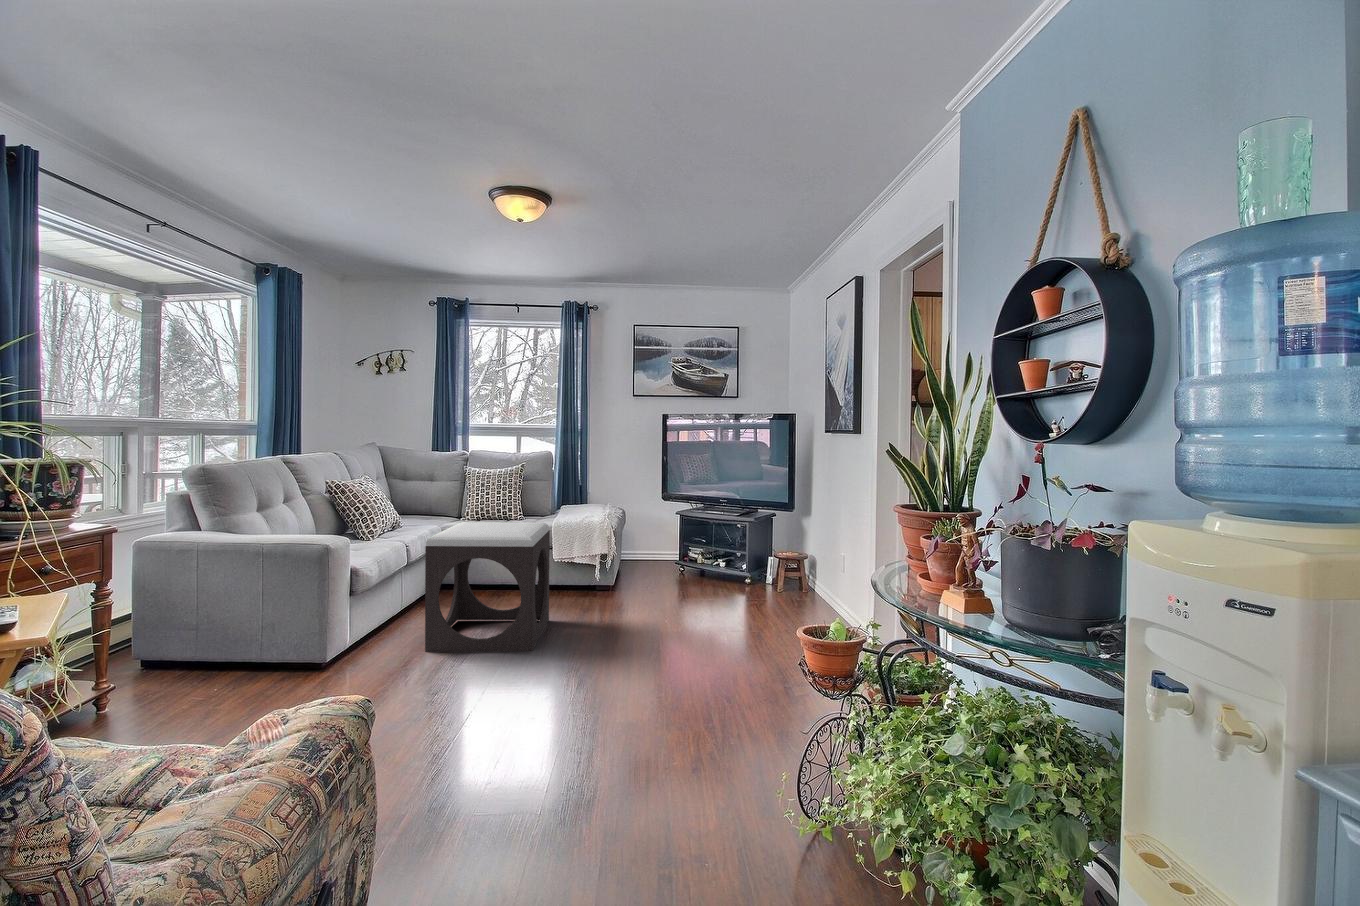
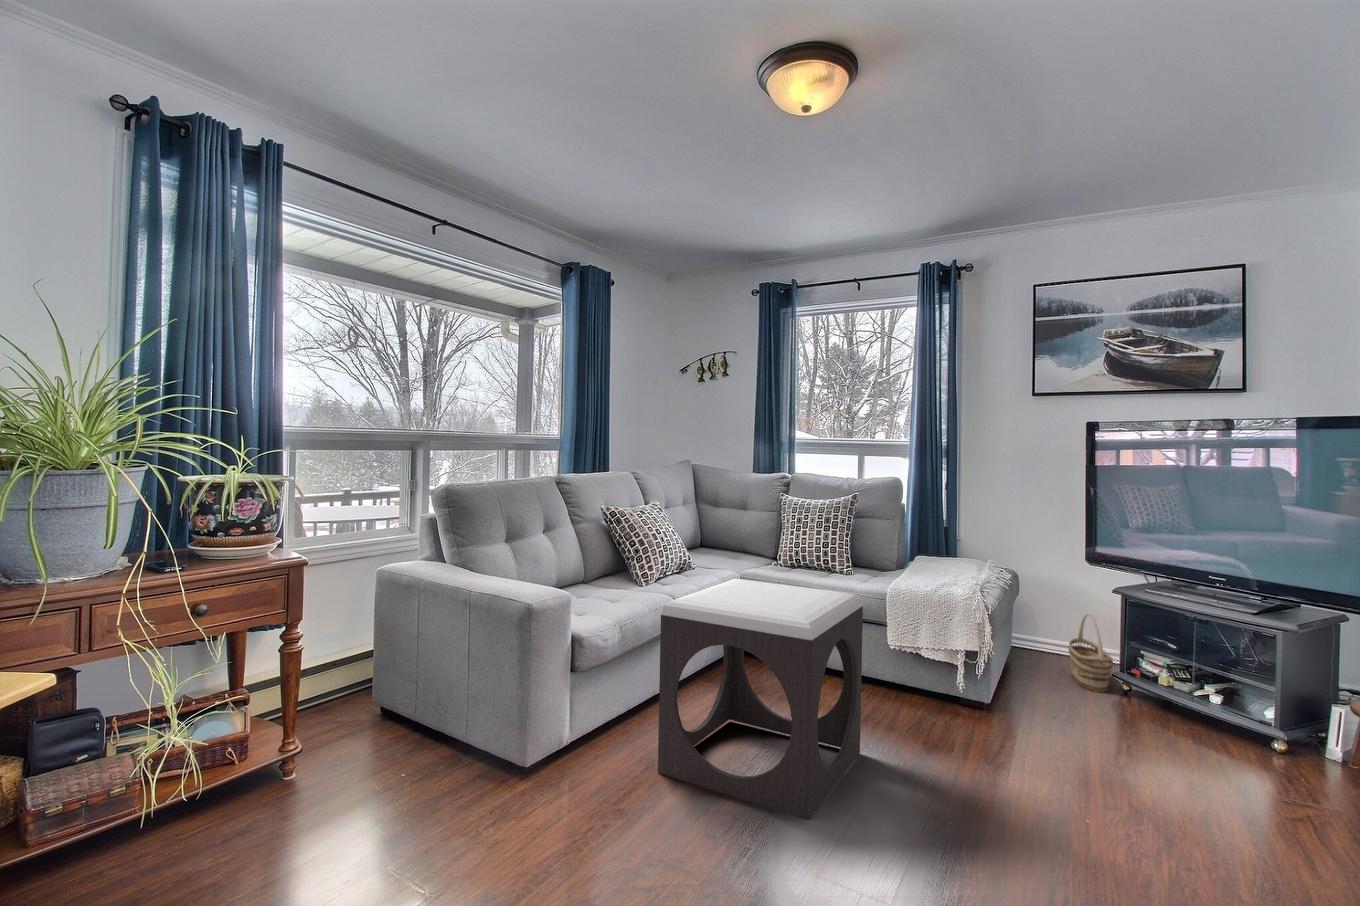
basket: none [654,530,677,574] -> present [1069,615,1113,692]

